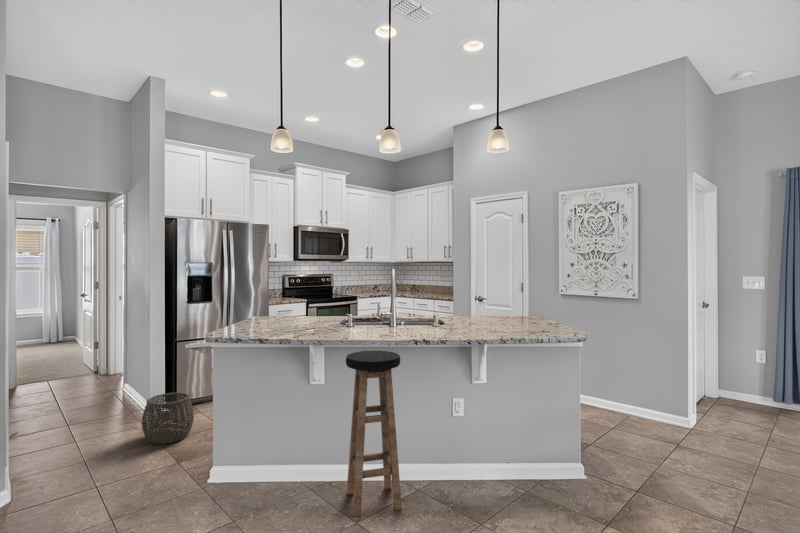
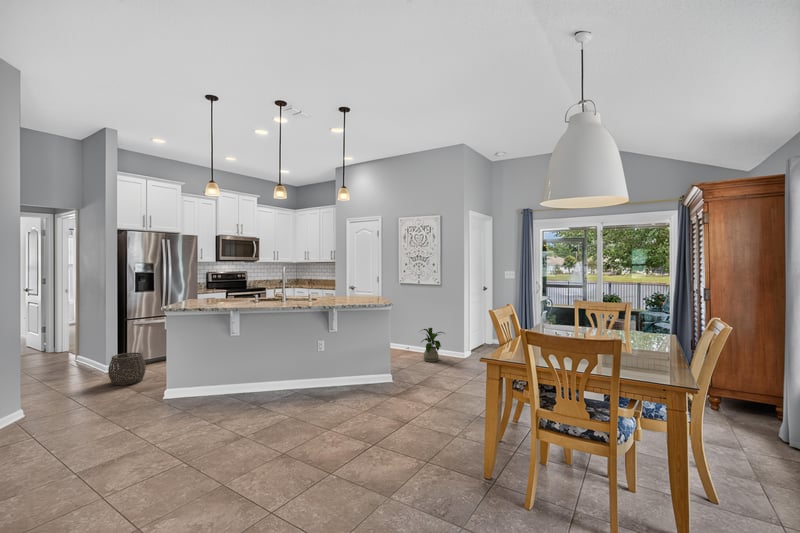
bar stool: present [346,351,402,517] -> none [252,315,284,404]
house plant: none [602,371,659,429] -> present [421,328,443,362]

